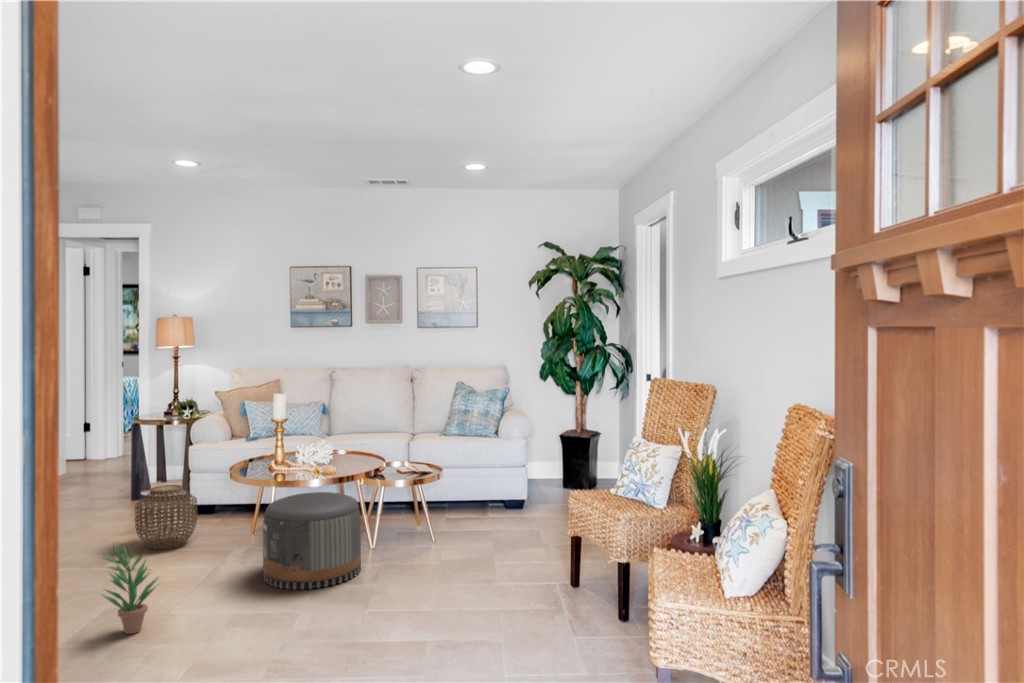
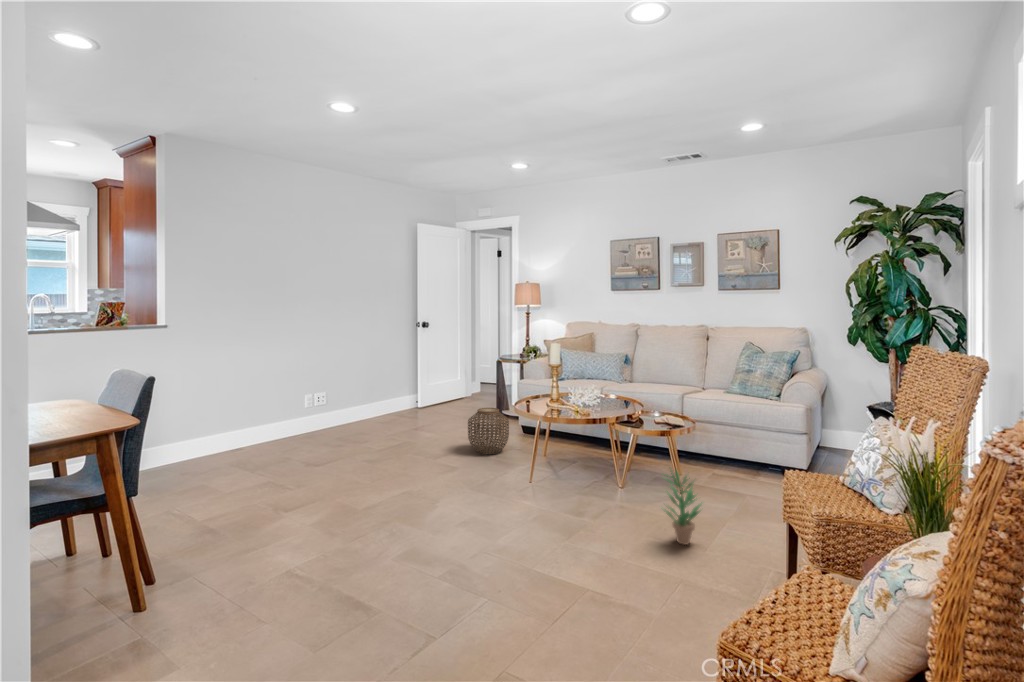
pouf: present [263,492,361,590] -> none [524,428,603,508]
potted plant: present [102,544,158,634] -> present [666,471,701,545]

